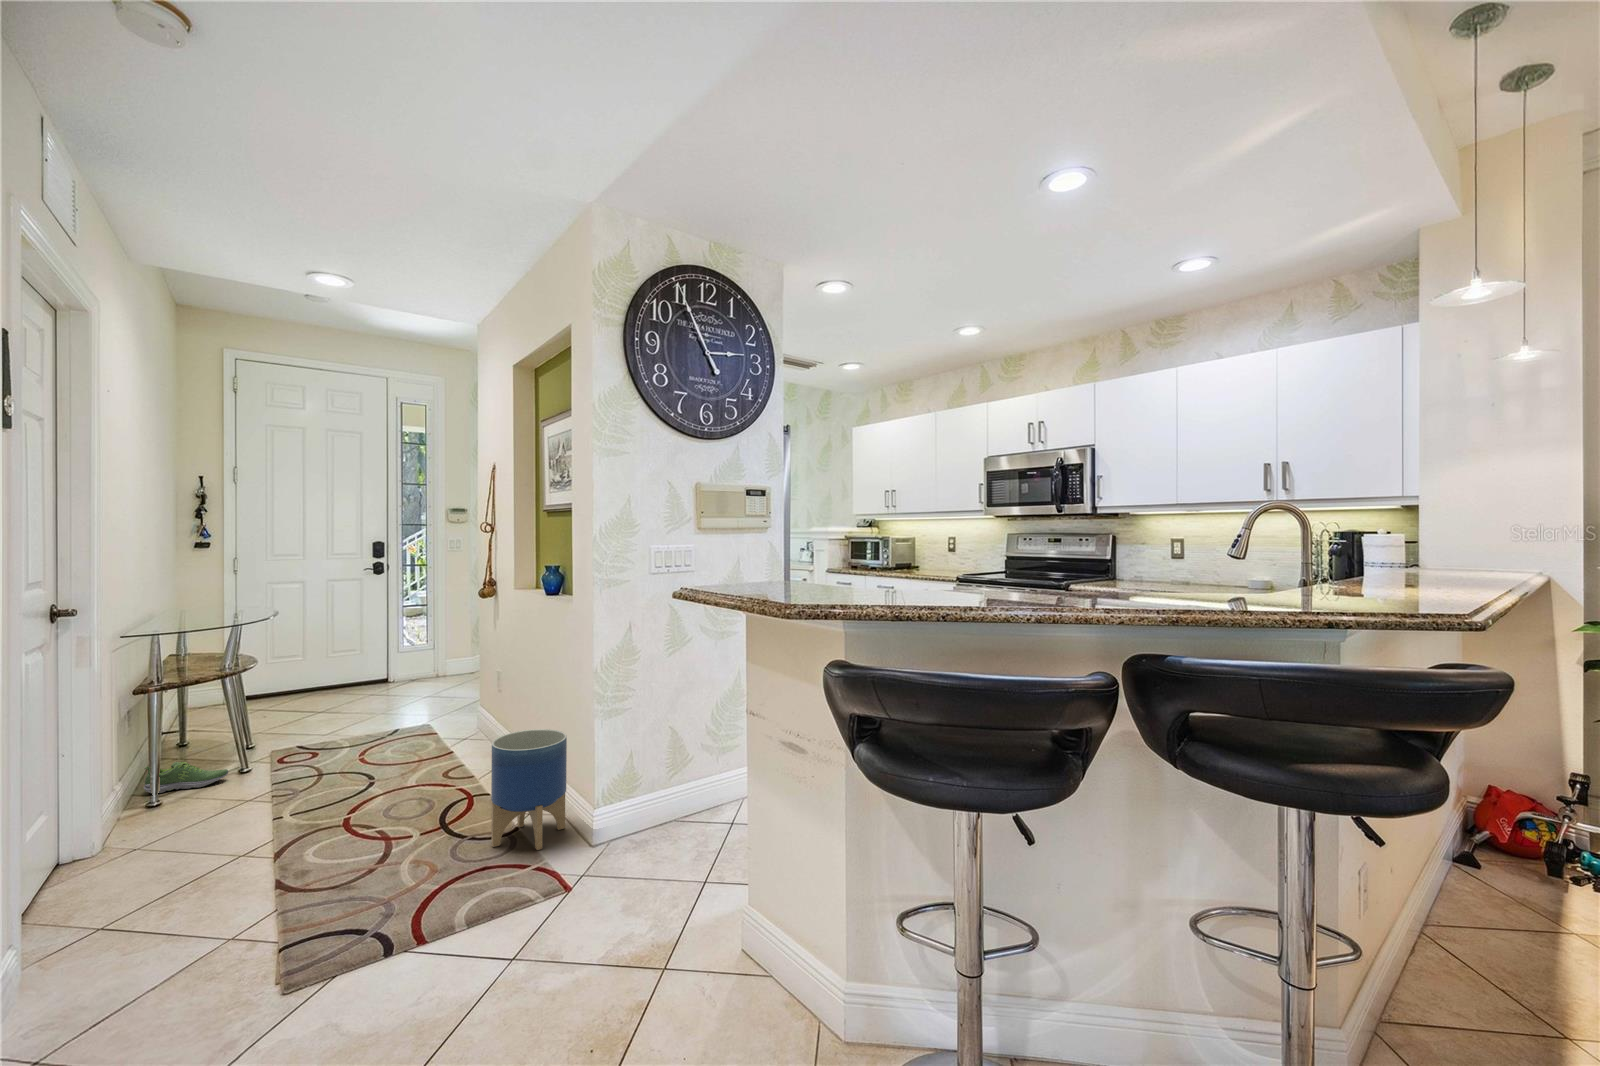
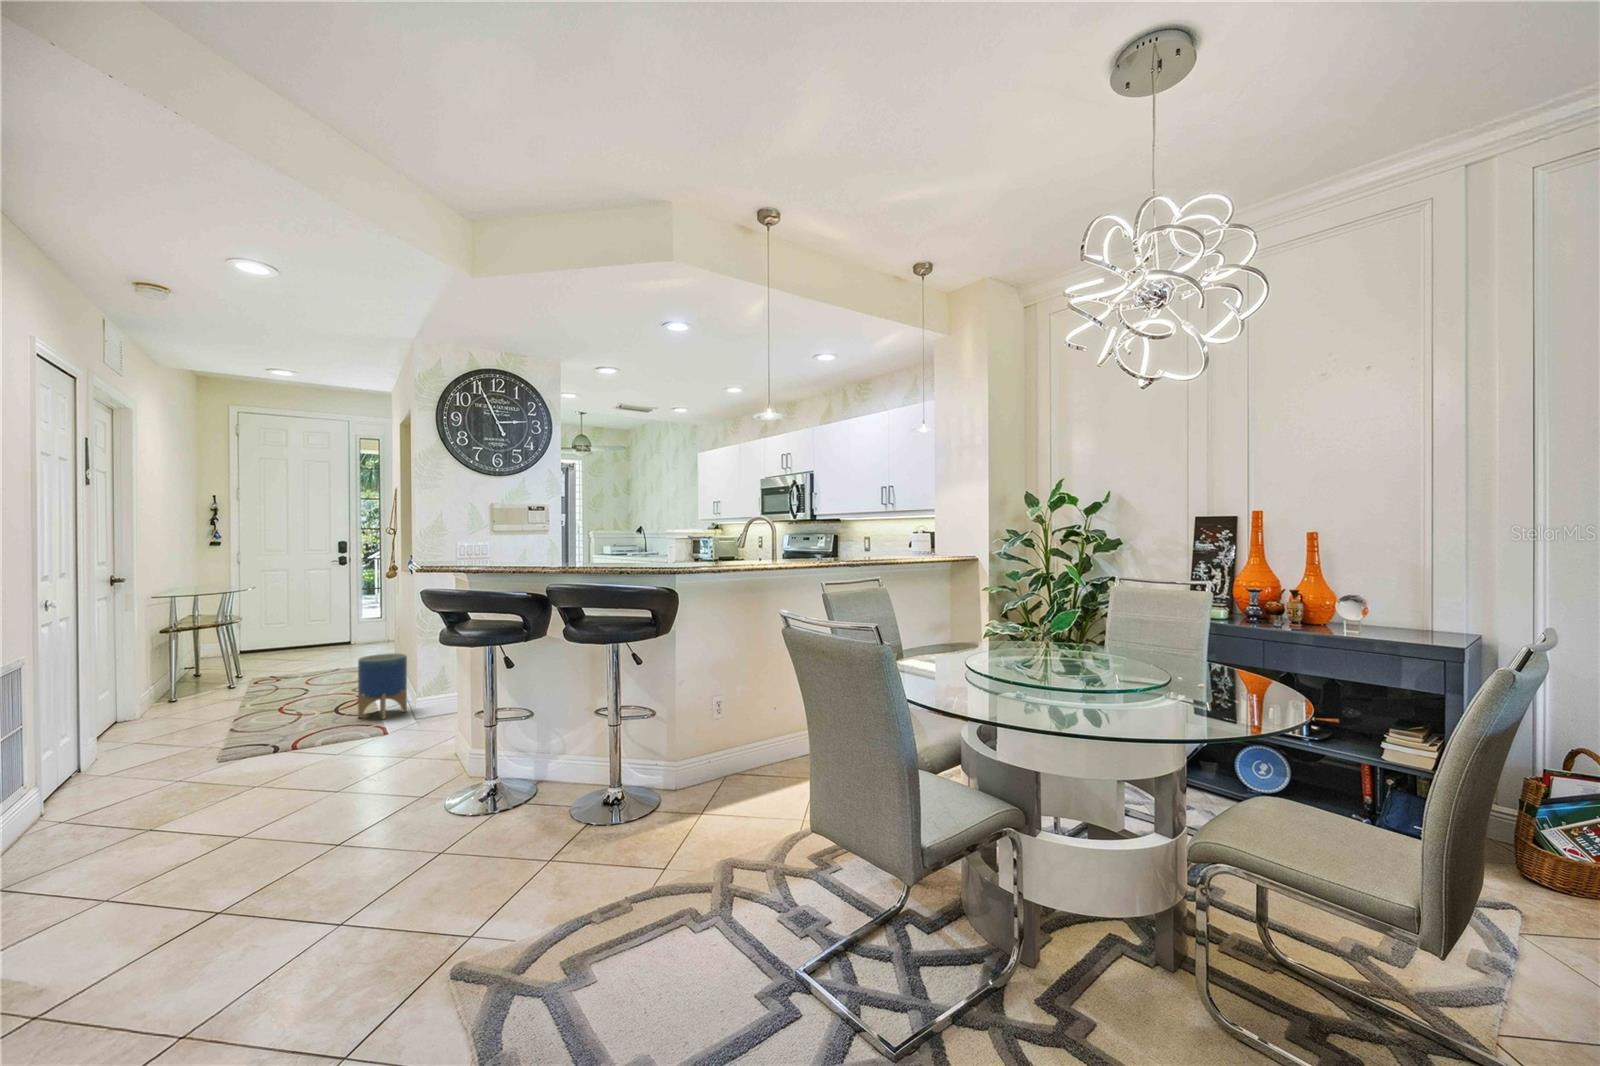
shoe: present [144,762,228,793] -> none [168,678,220,696]

